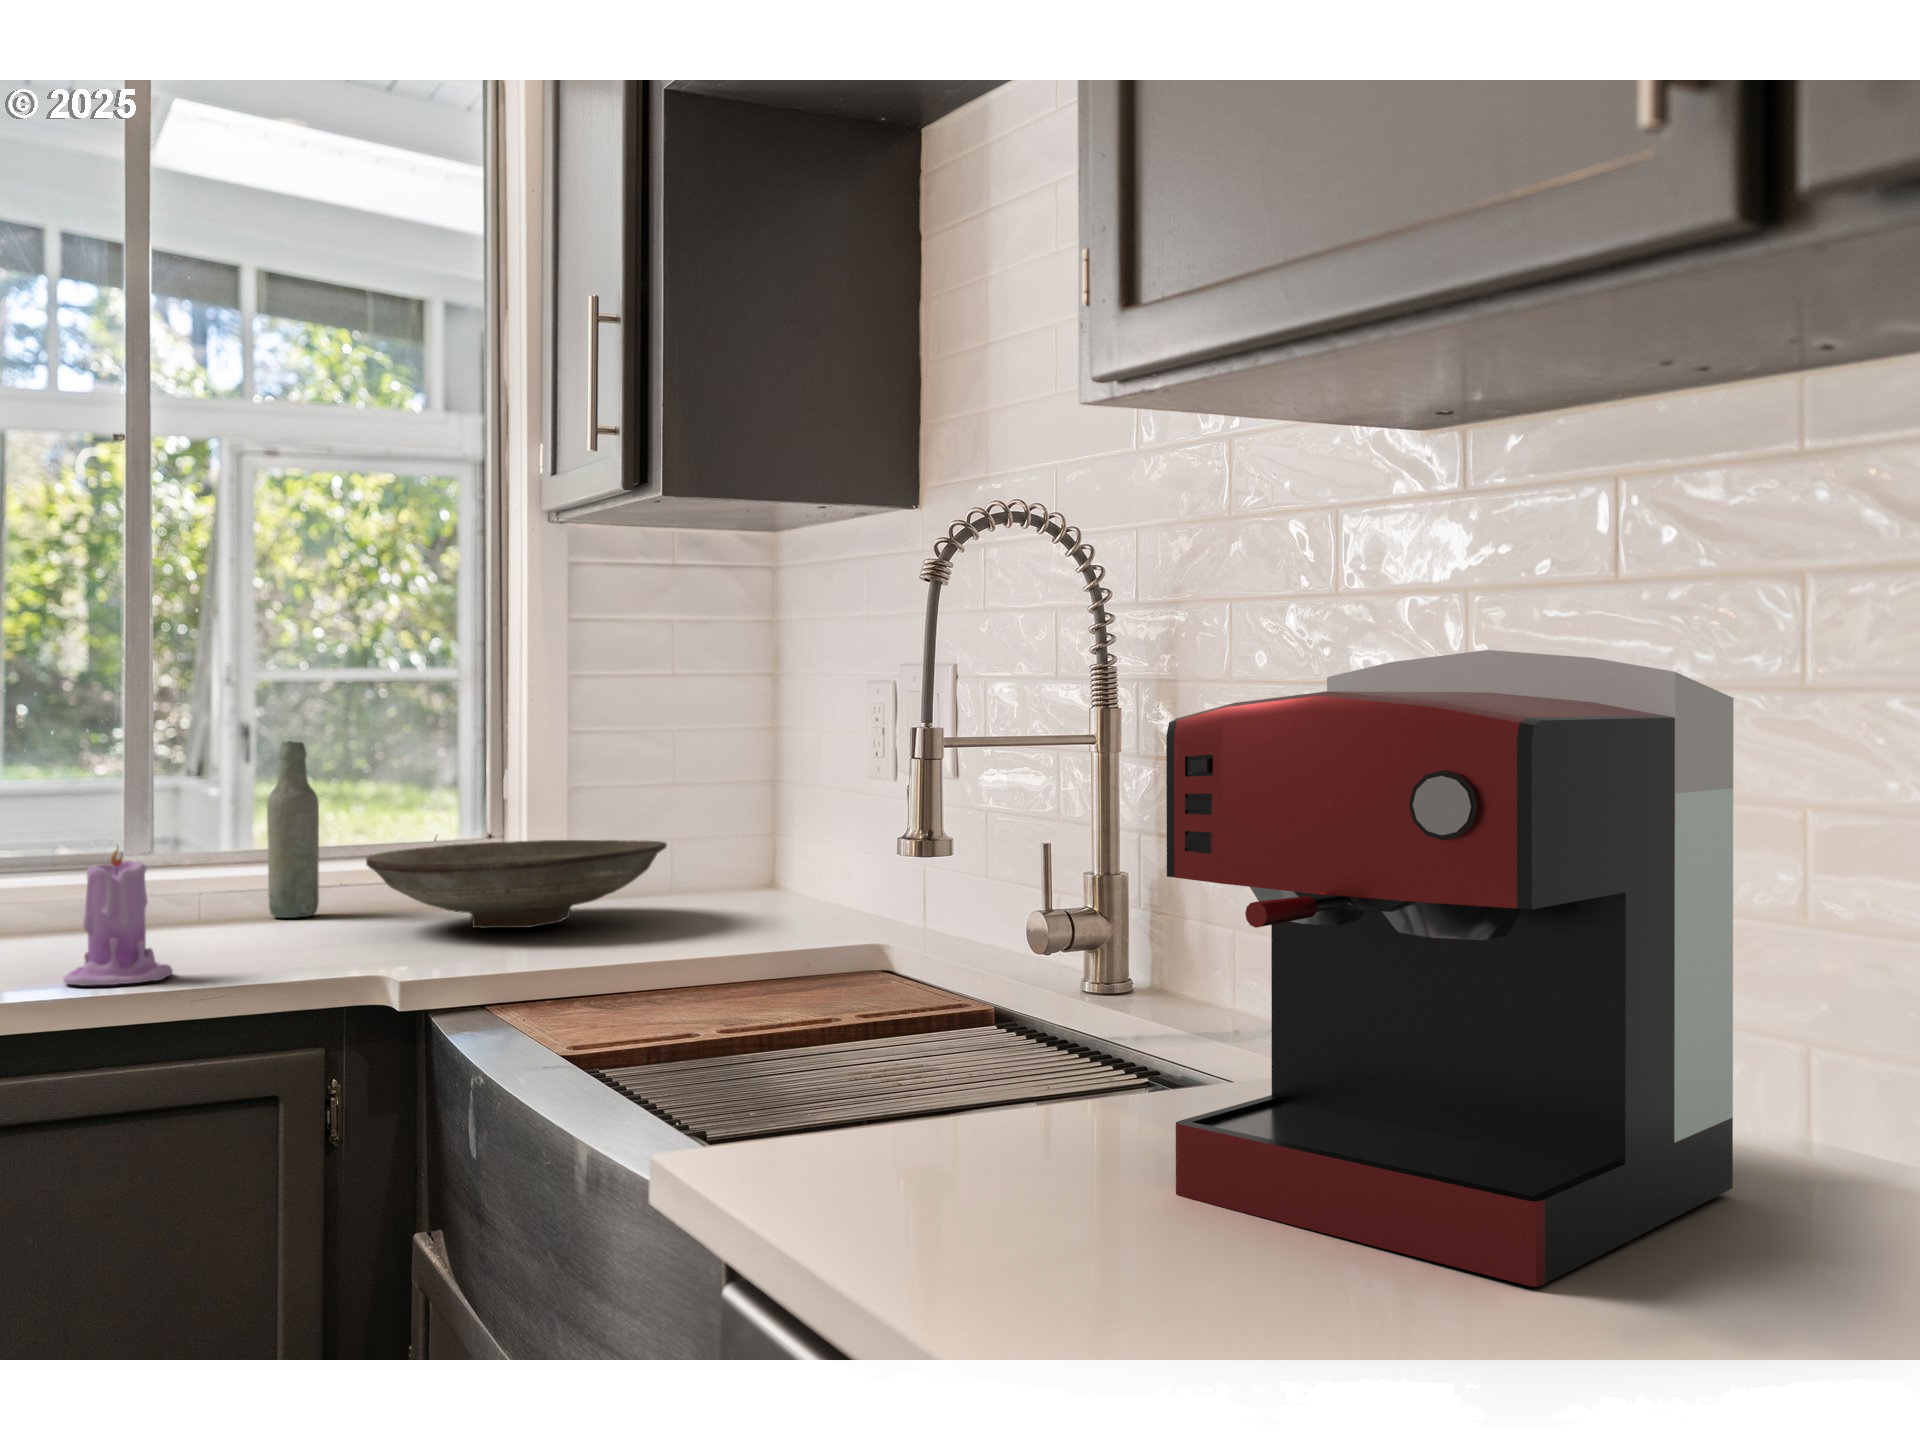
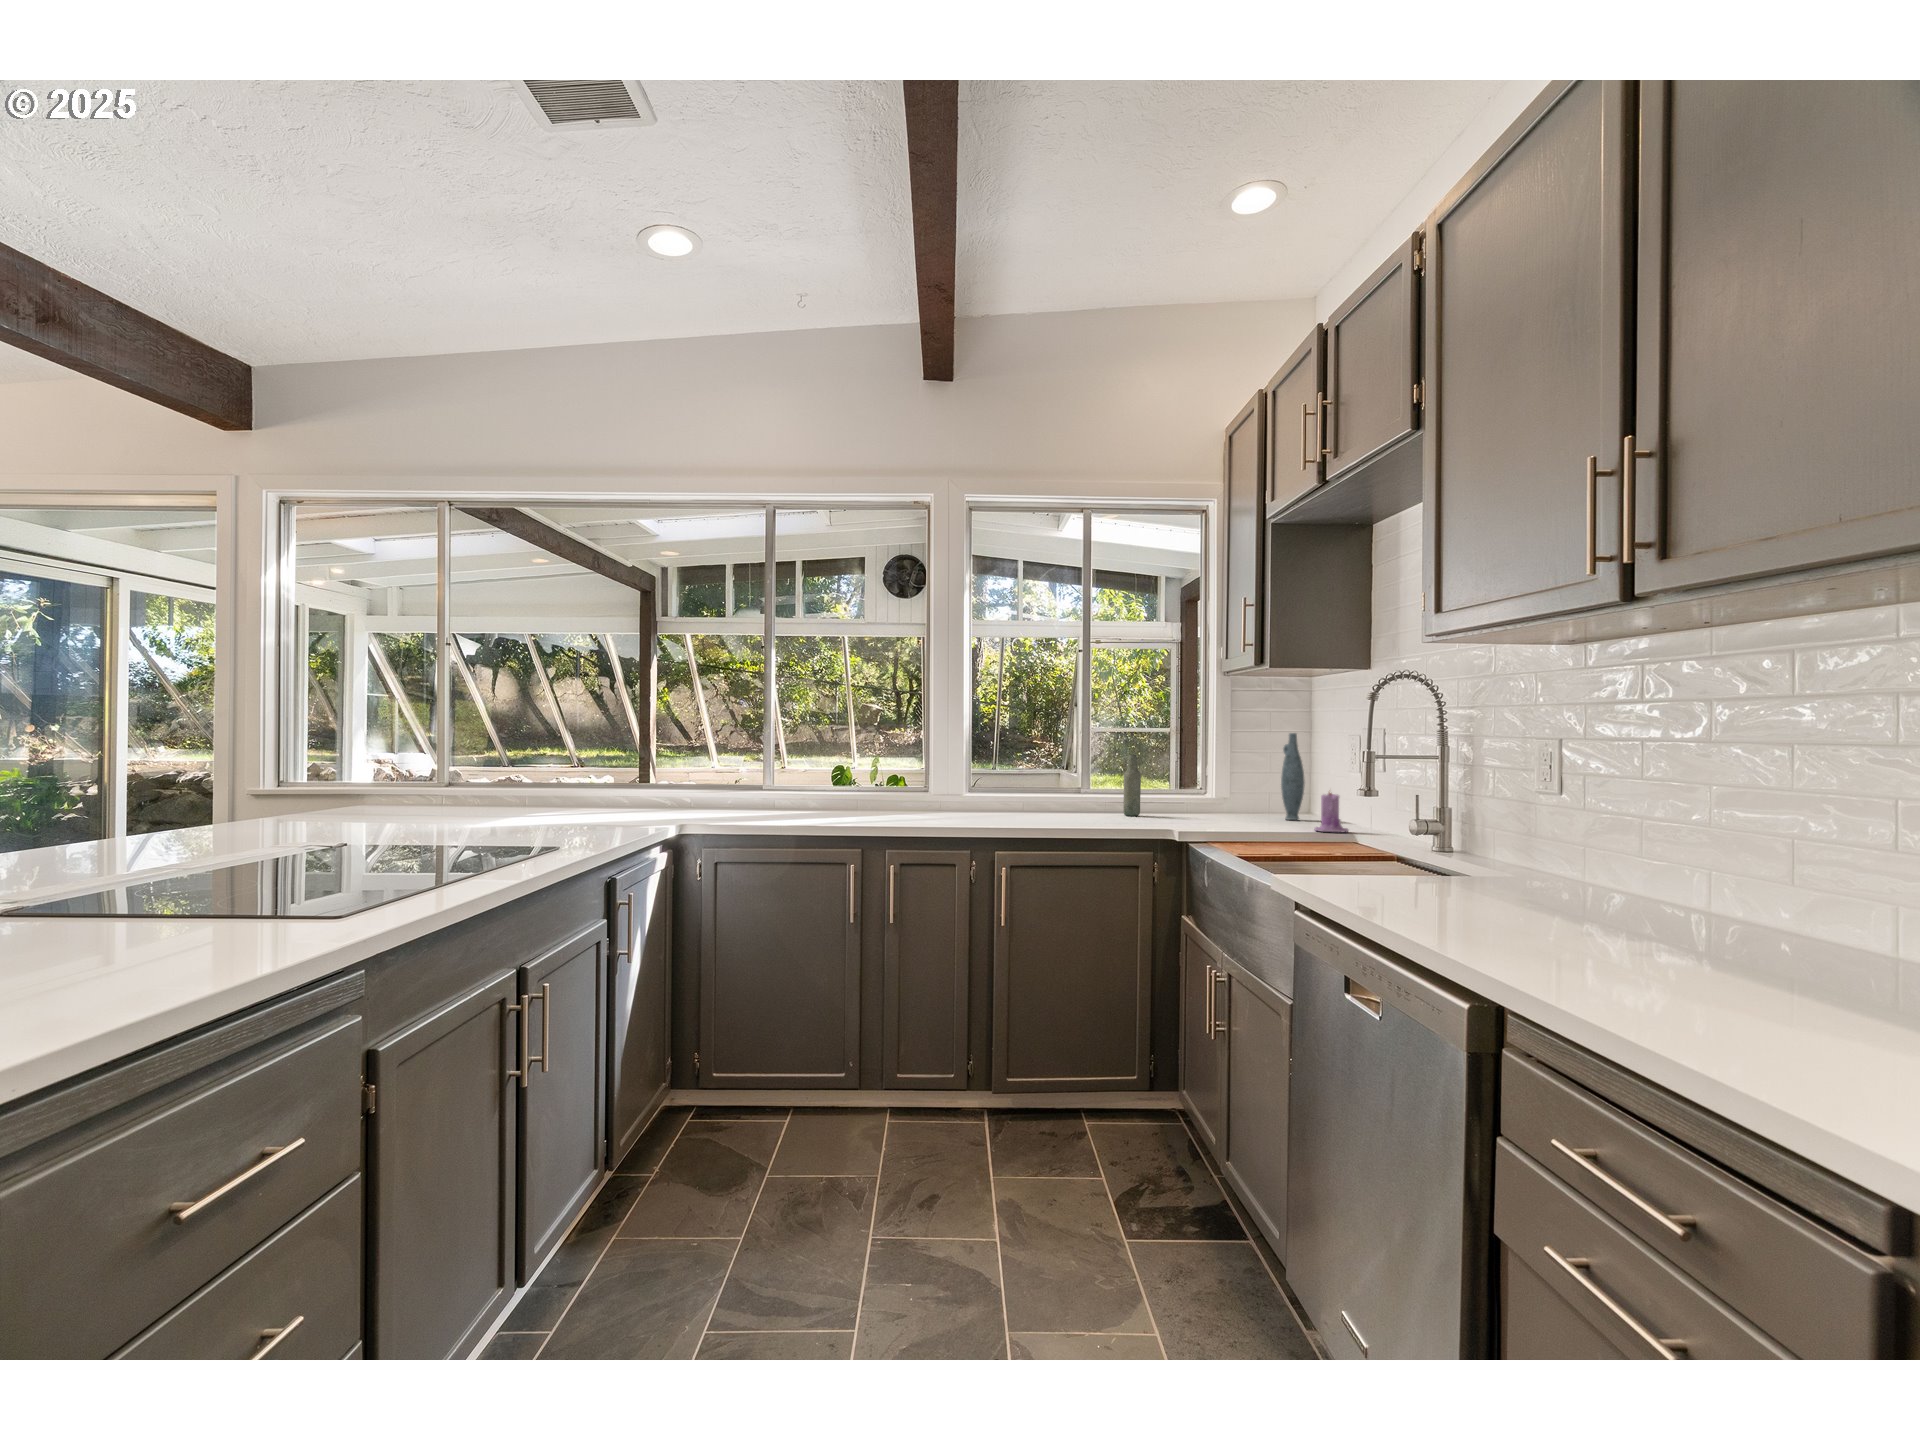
coffee maker: present [1166,650,1734,1287] -> none [1434,724,1646,906]
vase: none [701,674,757,898] -> present [1281,733,1304,820]
decorative bowl: present [366,840,667,928] -> none [1160,793,1269,822]
candle: present [64,847,173,985] -> present [1315,792,1349,832]

